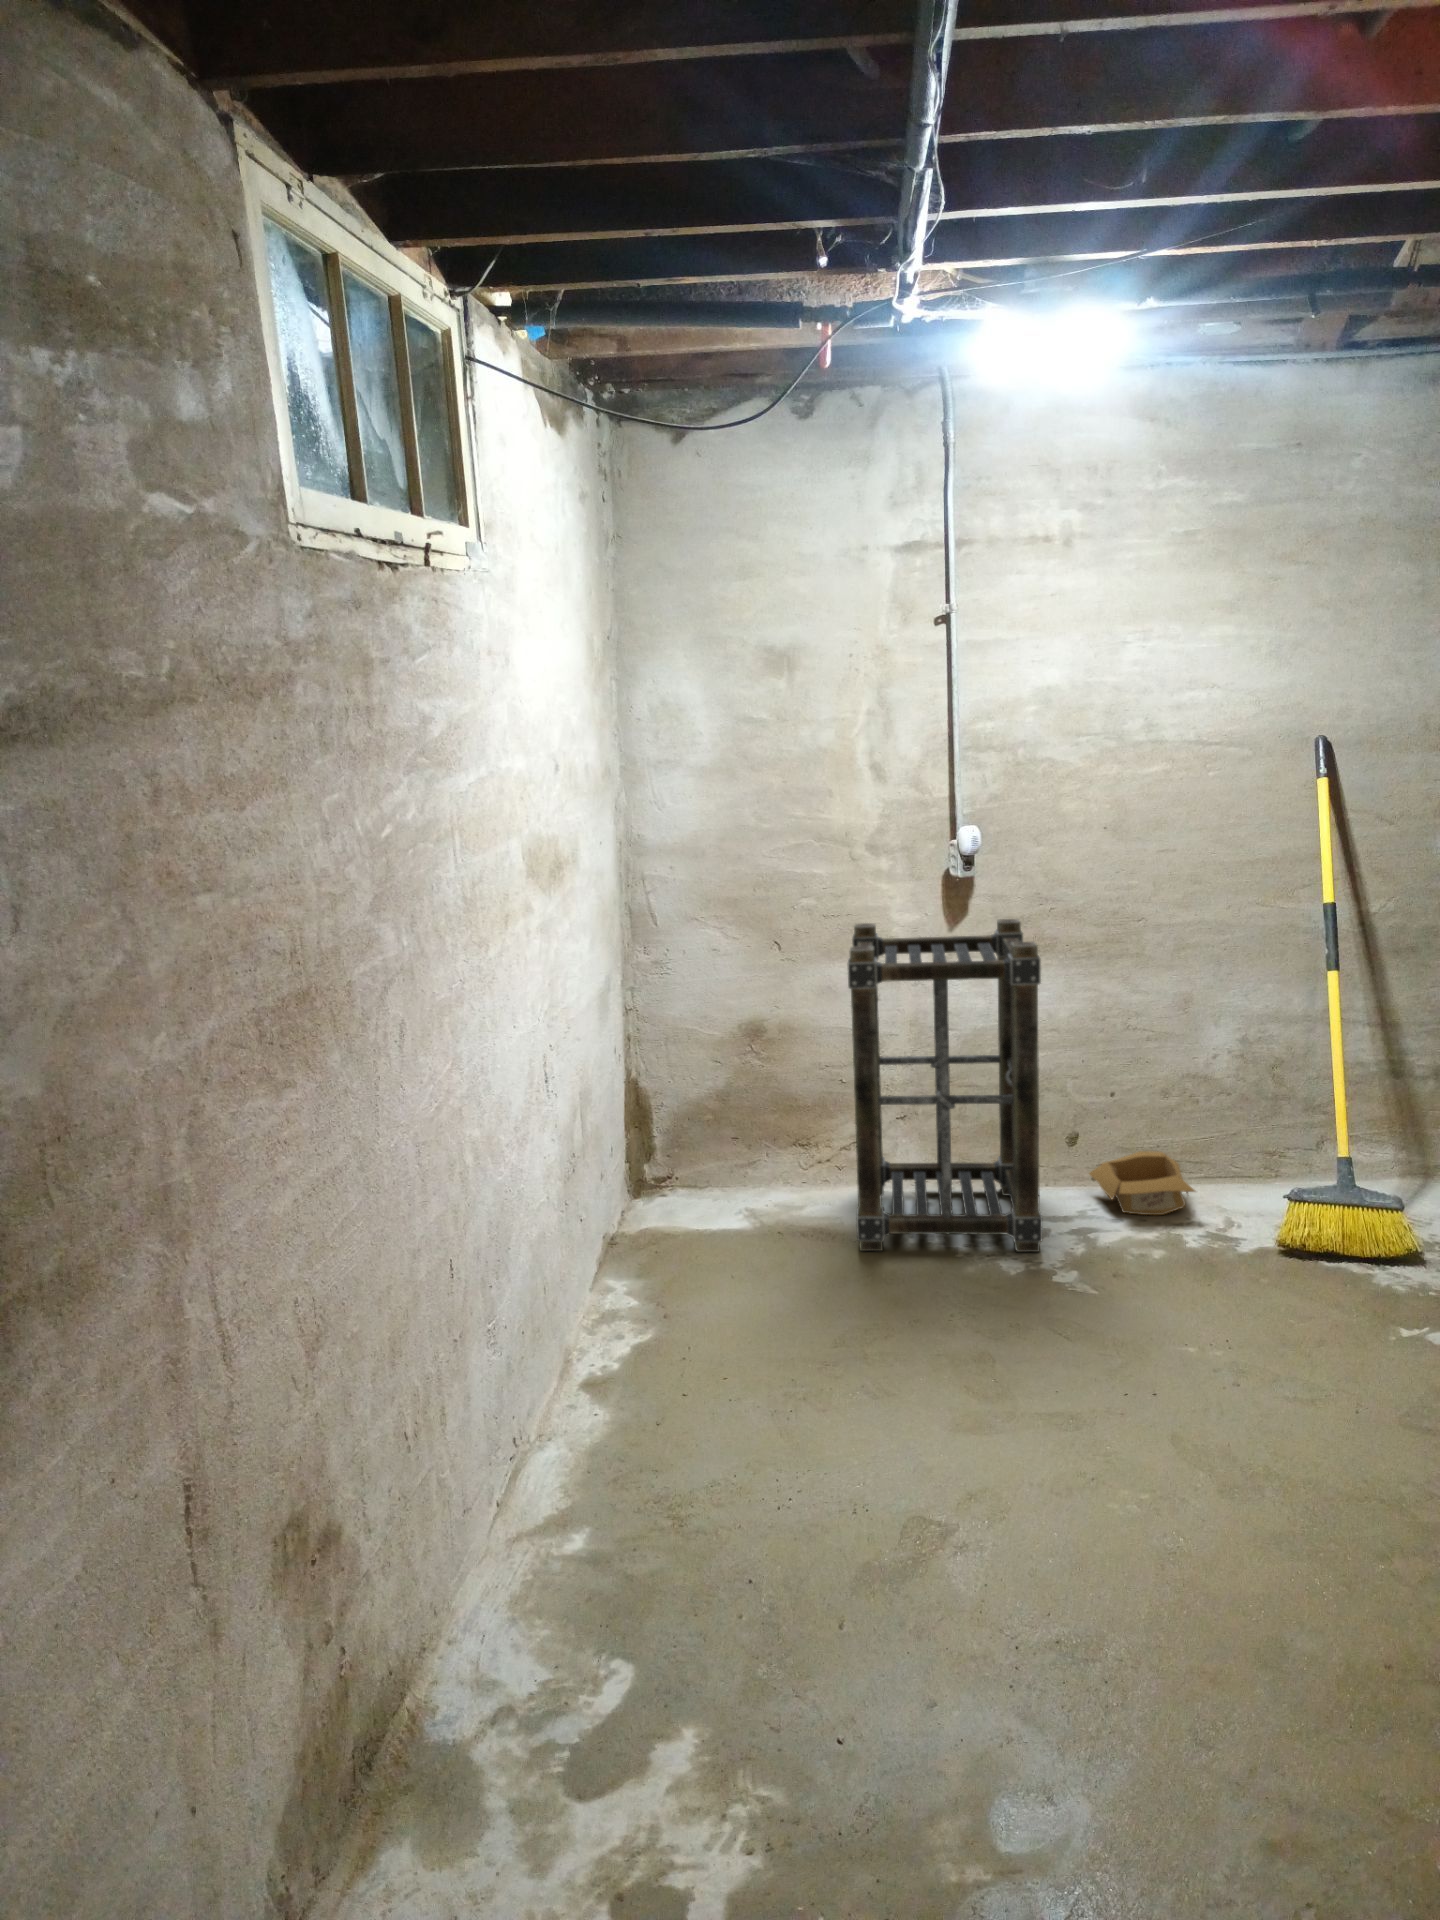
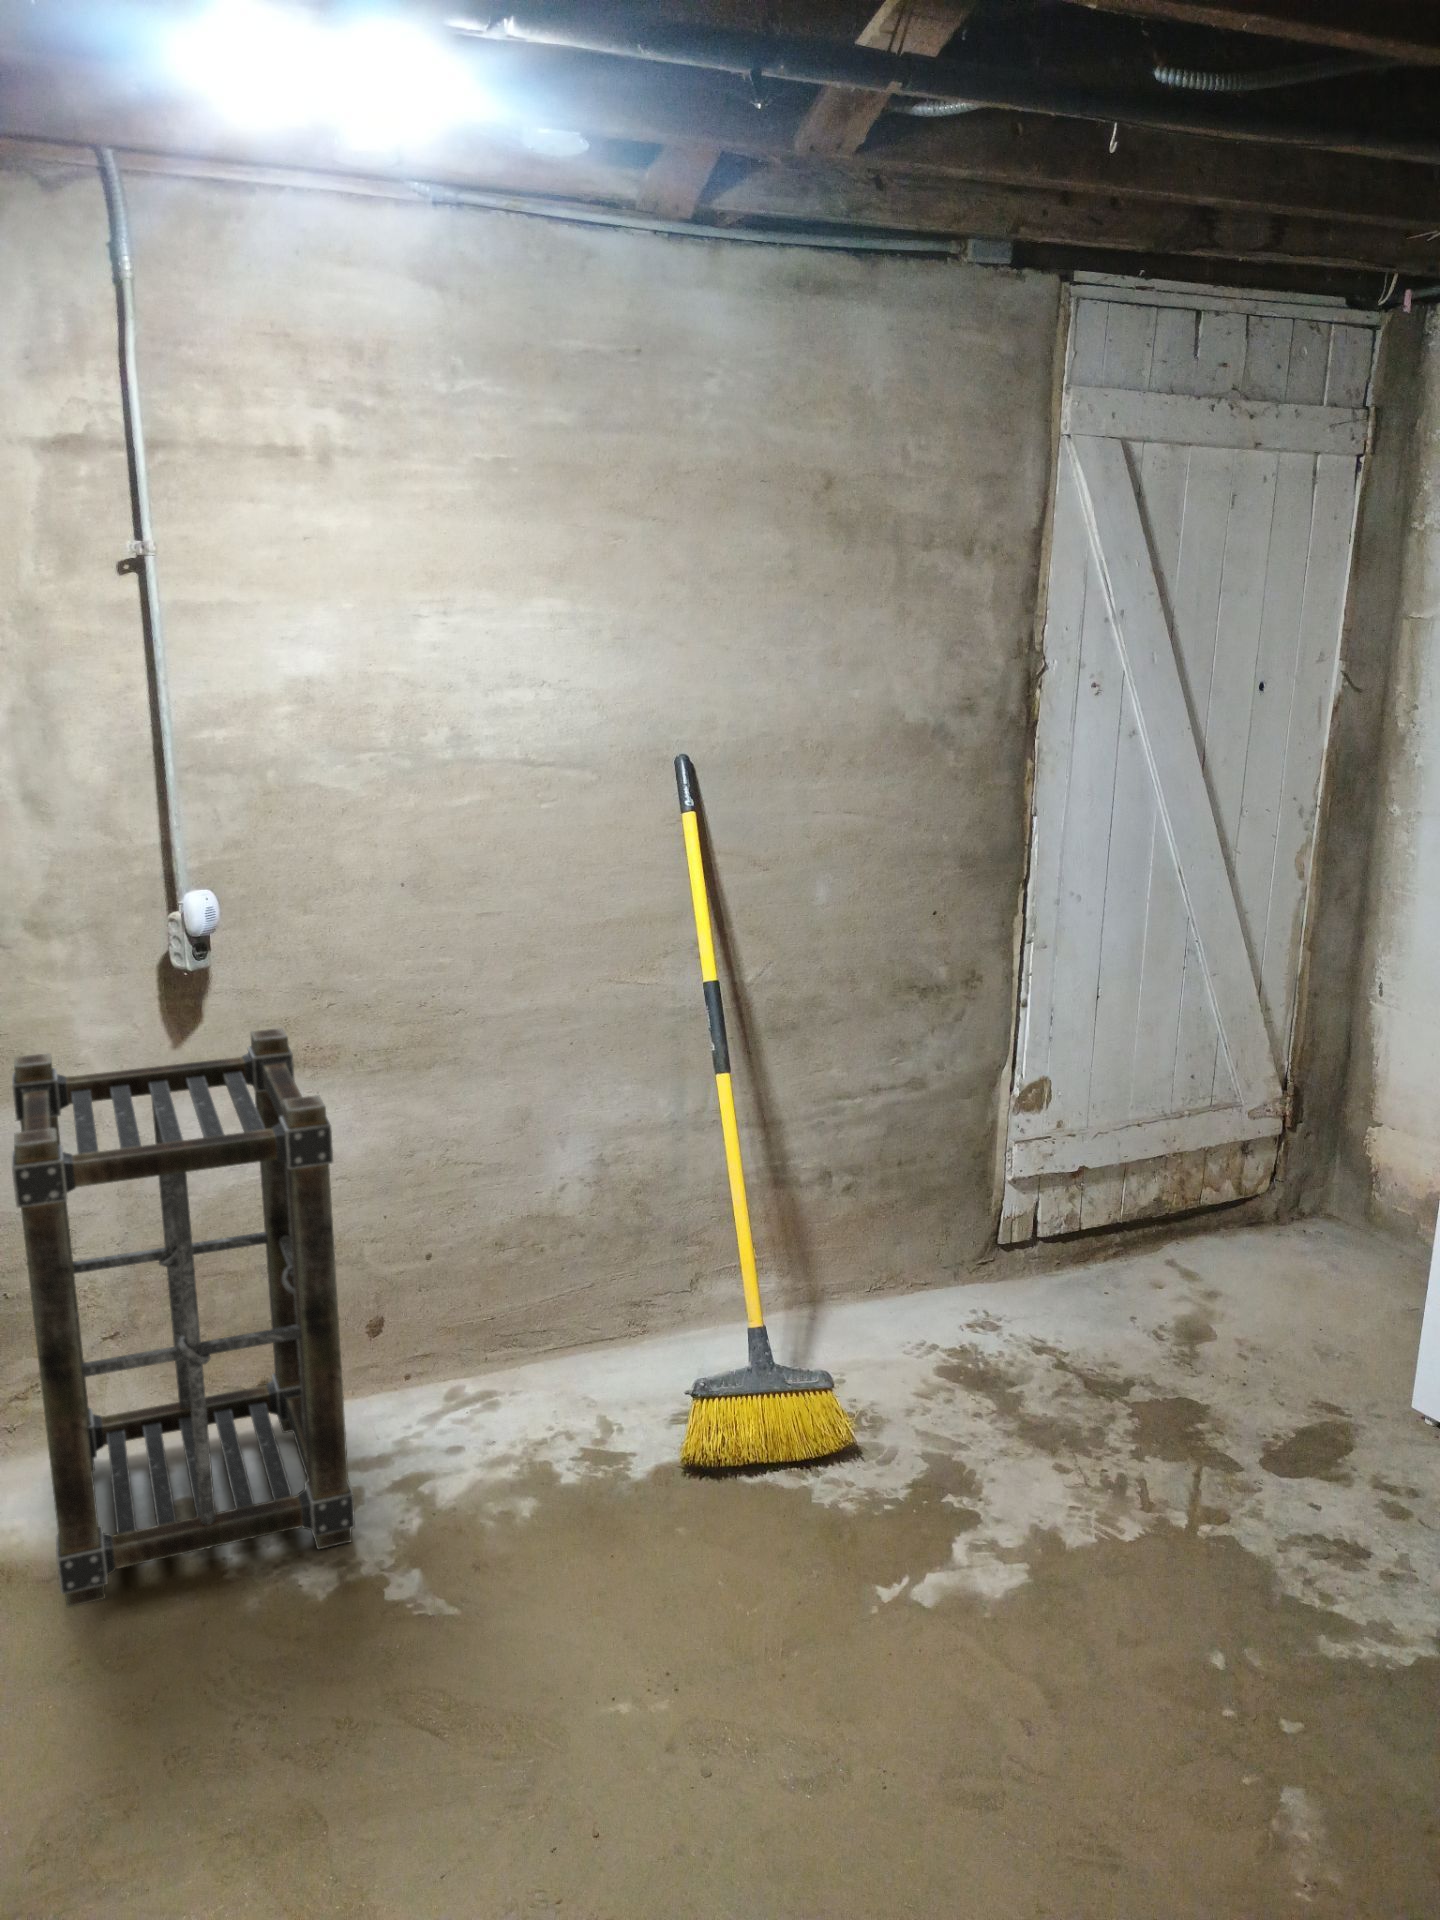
cardboard box: present [1089,1151,1195,1215] -> none [404,1324,556,1433]

